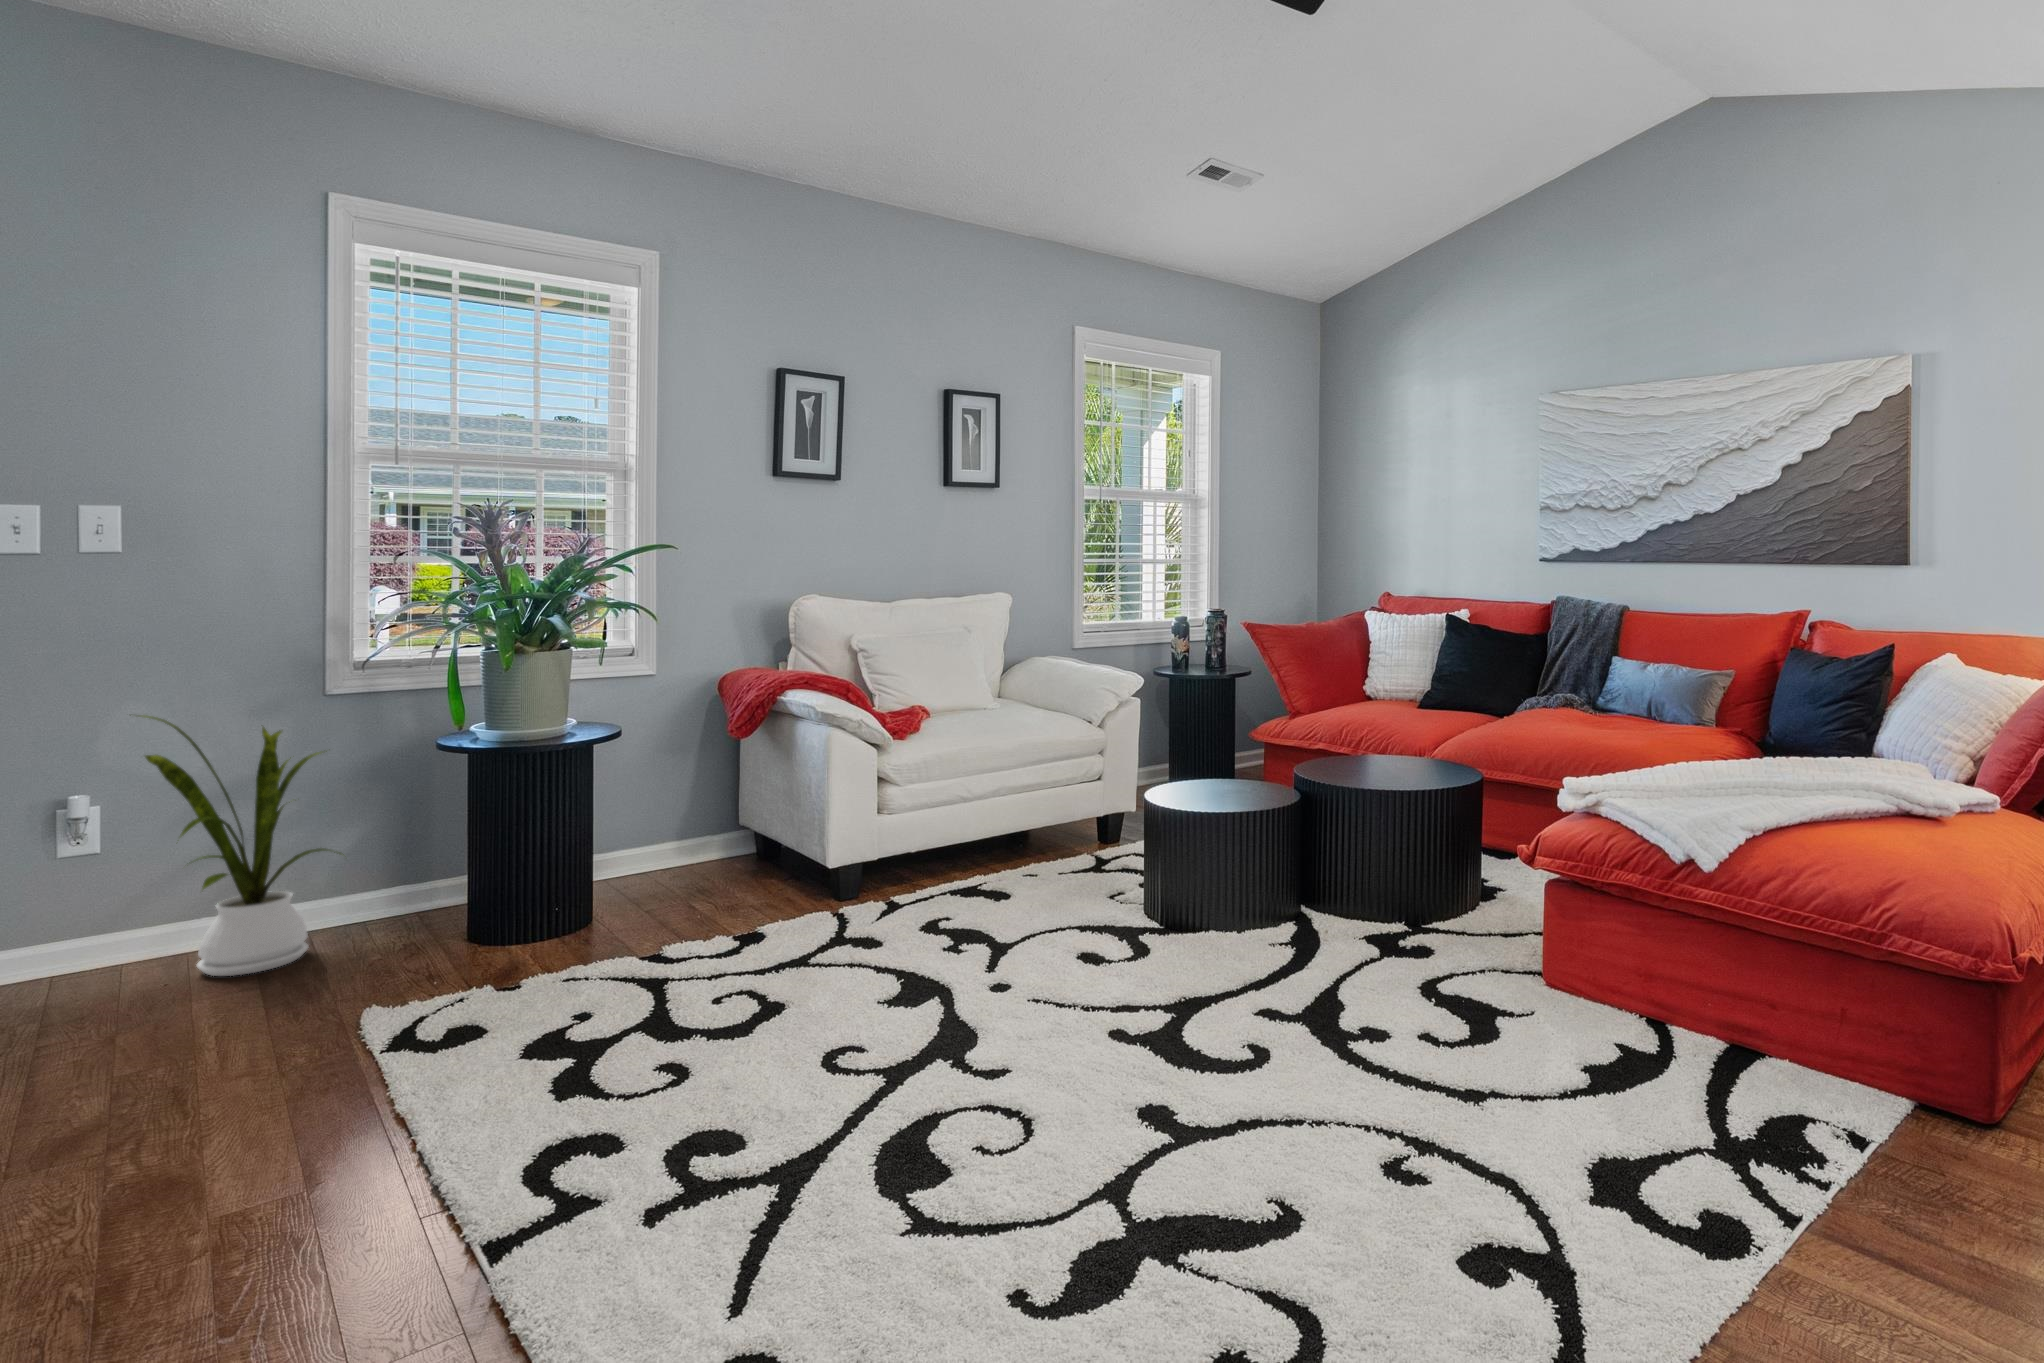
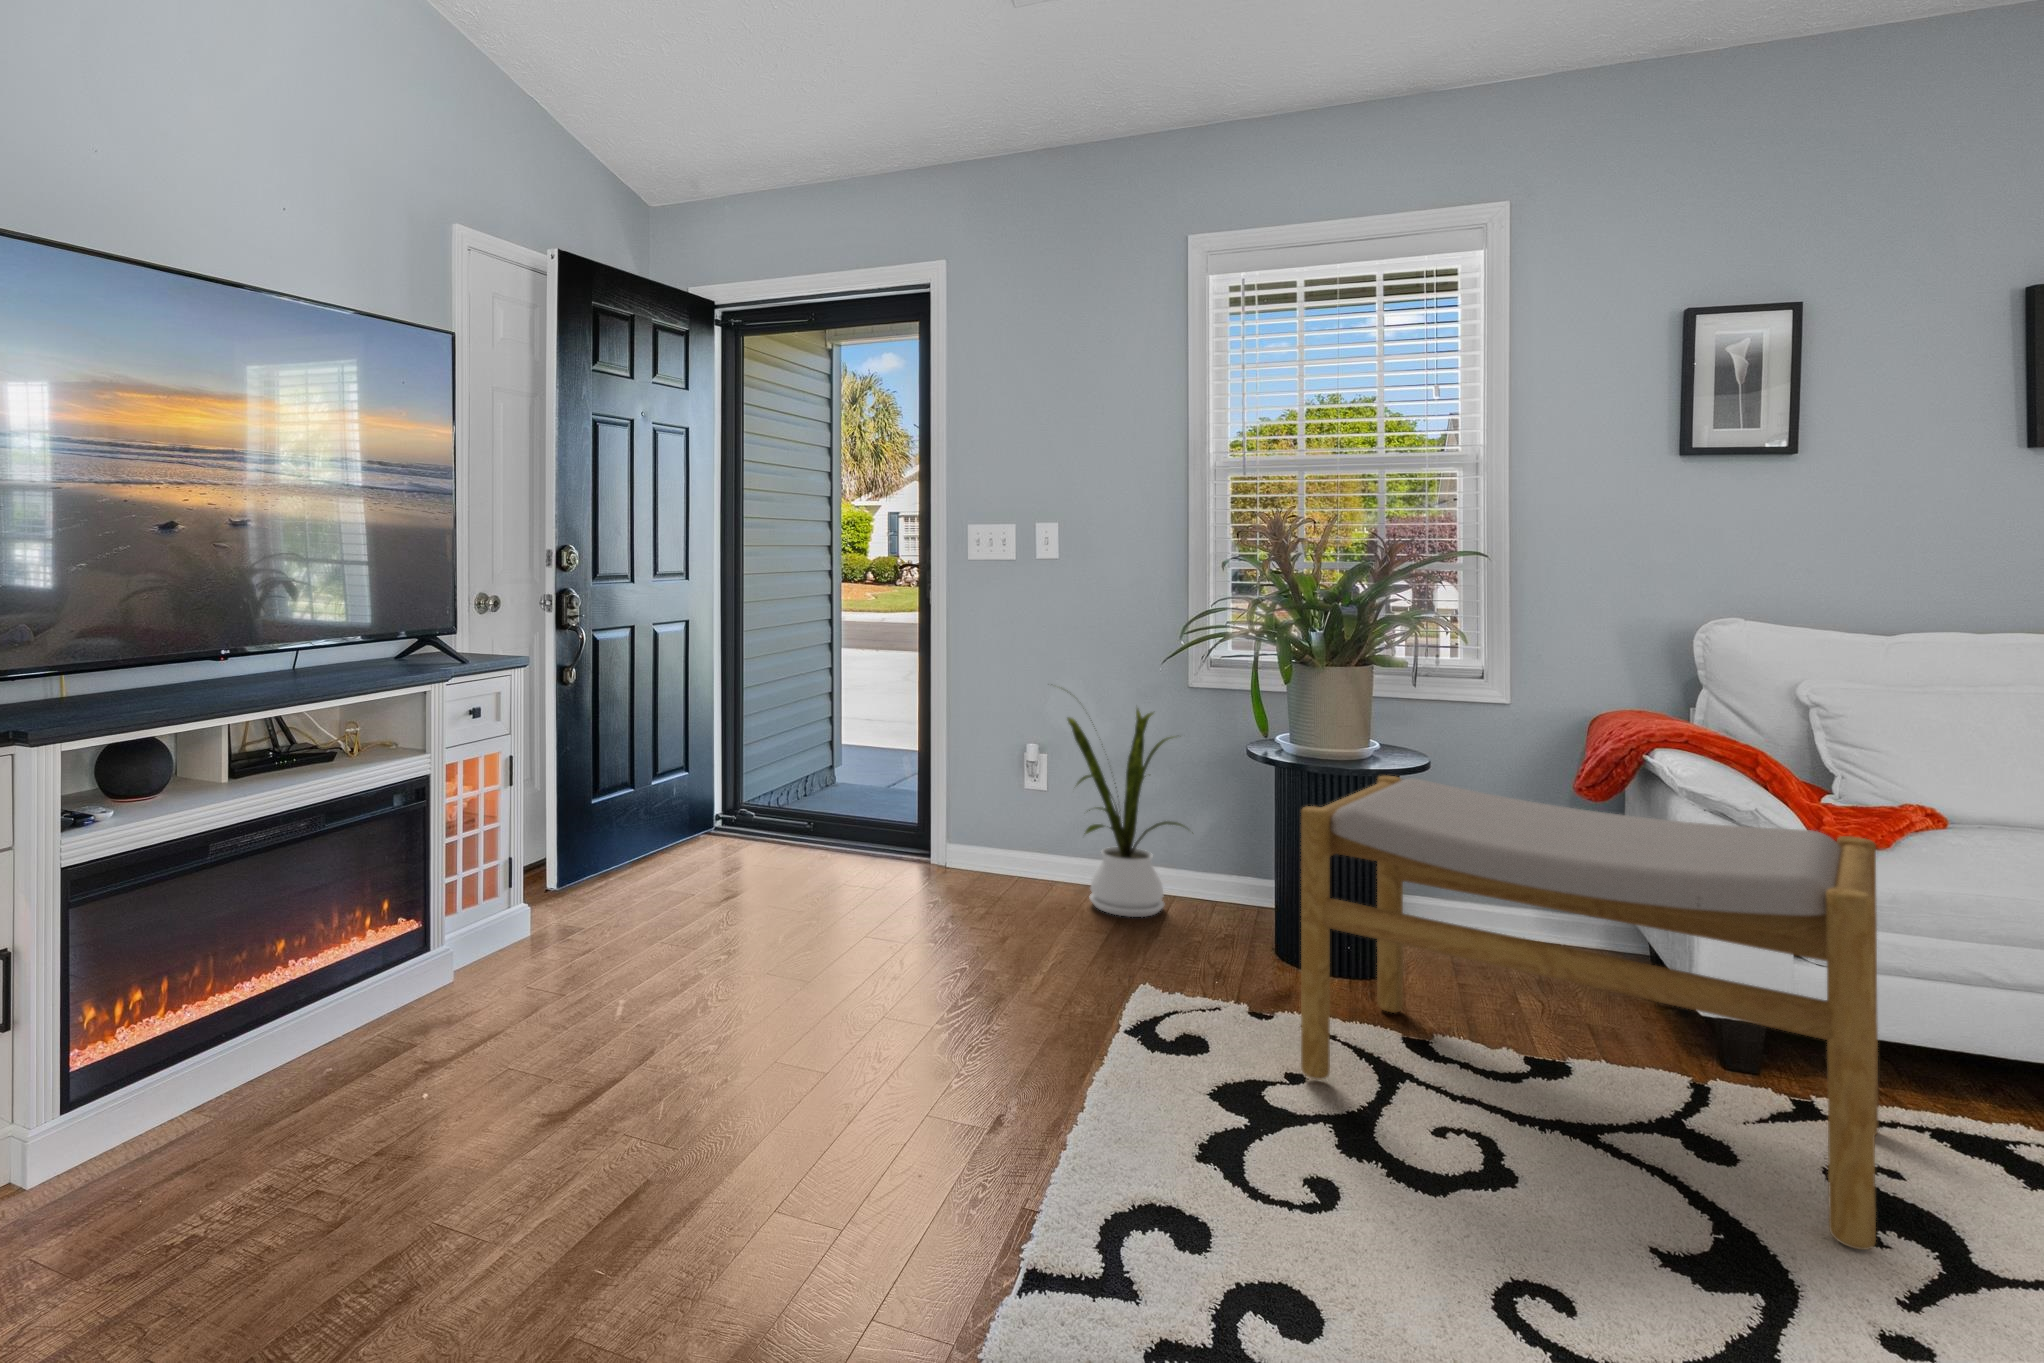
footstool: none [583,719,966,1012] -> present [1301,776,1878,1250]

